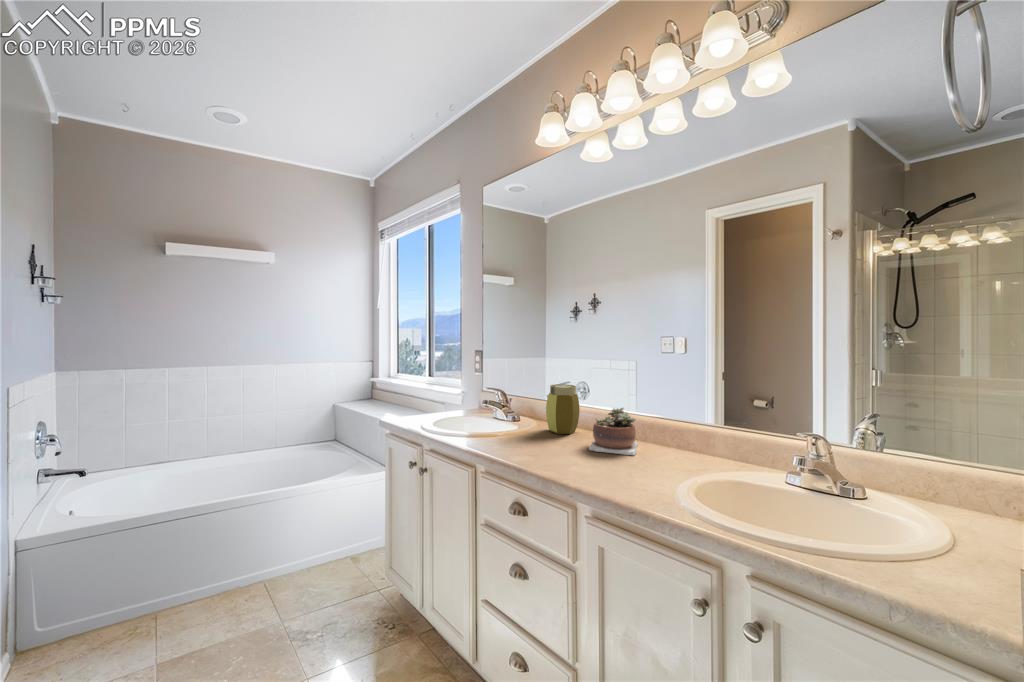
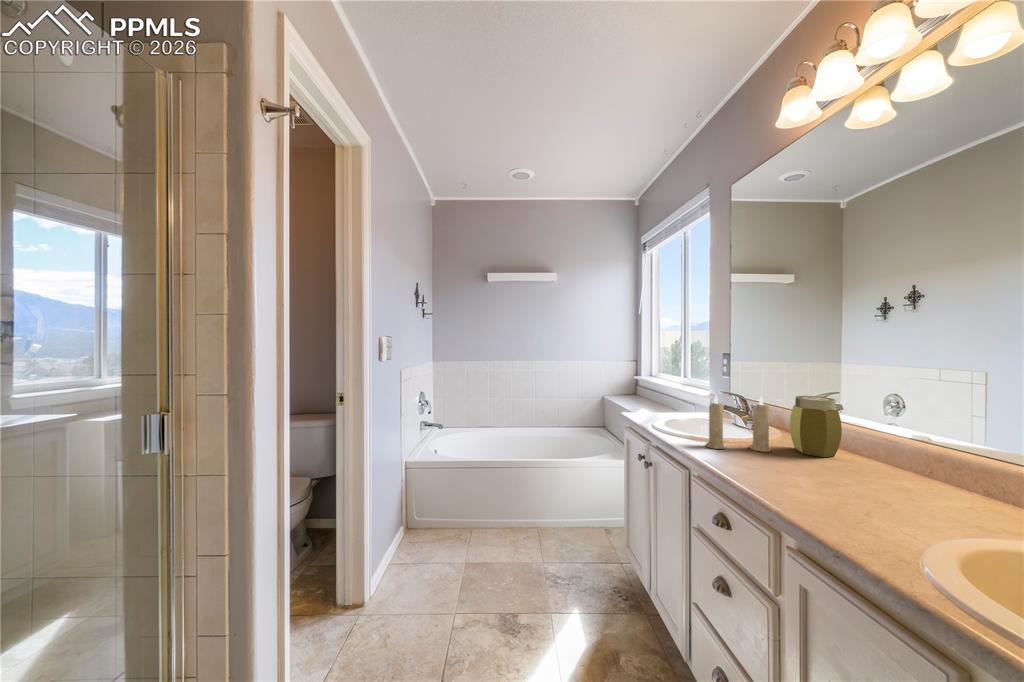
candle: none [487,387,537,443] -> present [706,396,771,452]
succulent plant: present [589,408,637,455] -> none [833,433,934,500]

